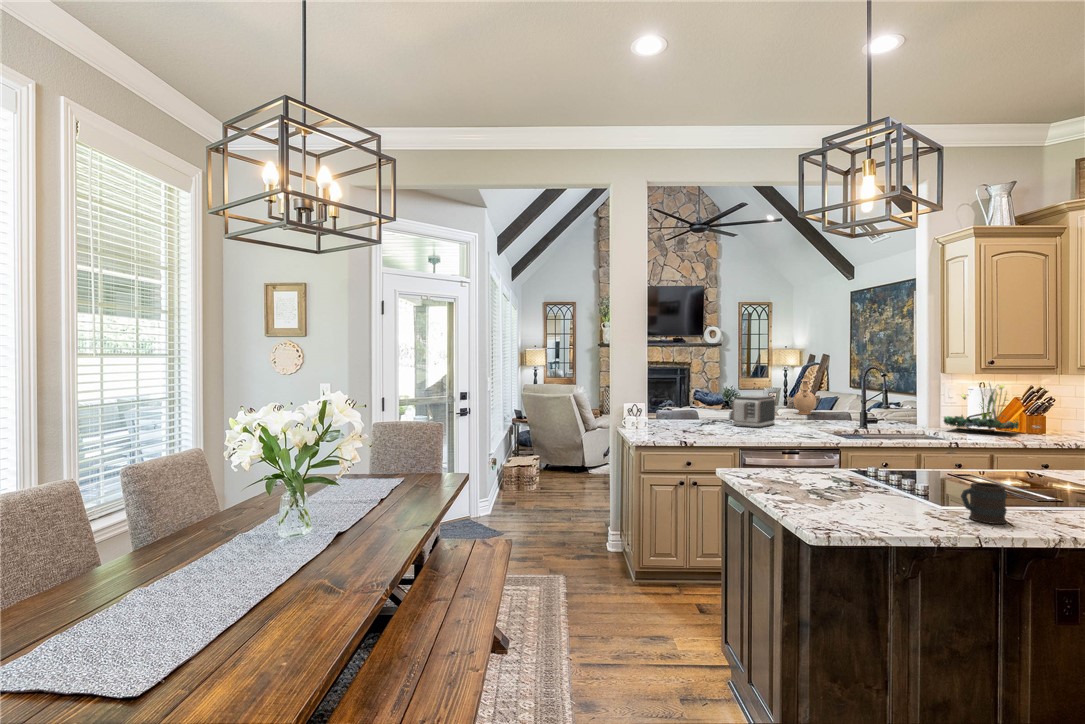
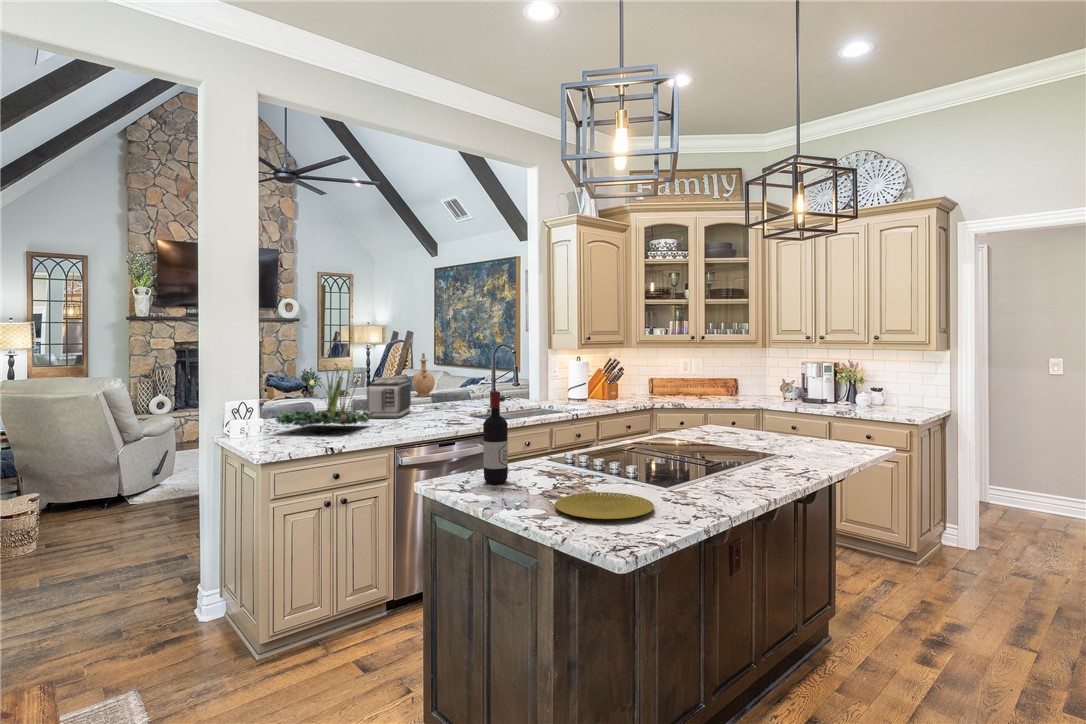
plant: present [944,384,1019,430] -> present [275,366,373,426]
wine bottle: none [774,402,796,478] -> present [483,391,508,484]
mug: present [961,482,1007,524] -> none [698,462,729,504]
plate: none [809,493,907,513] -> present [555,492,654,519]

